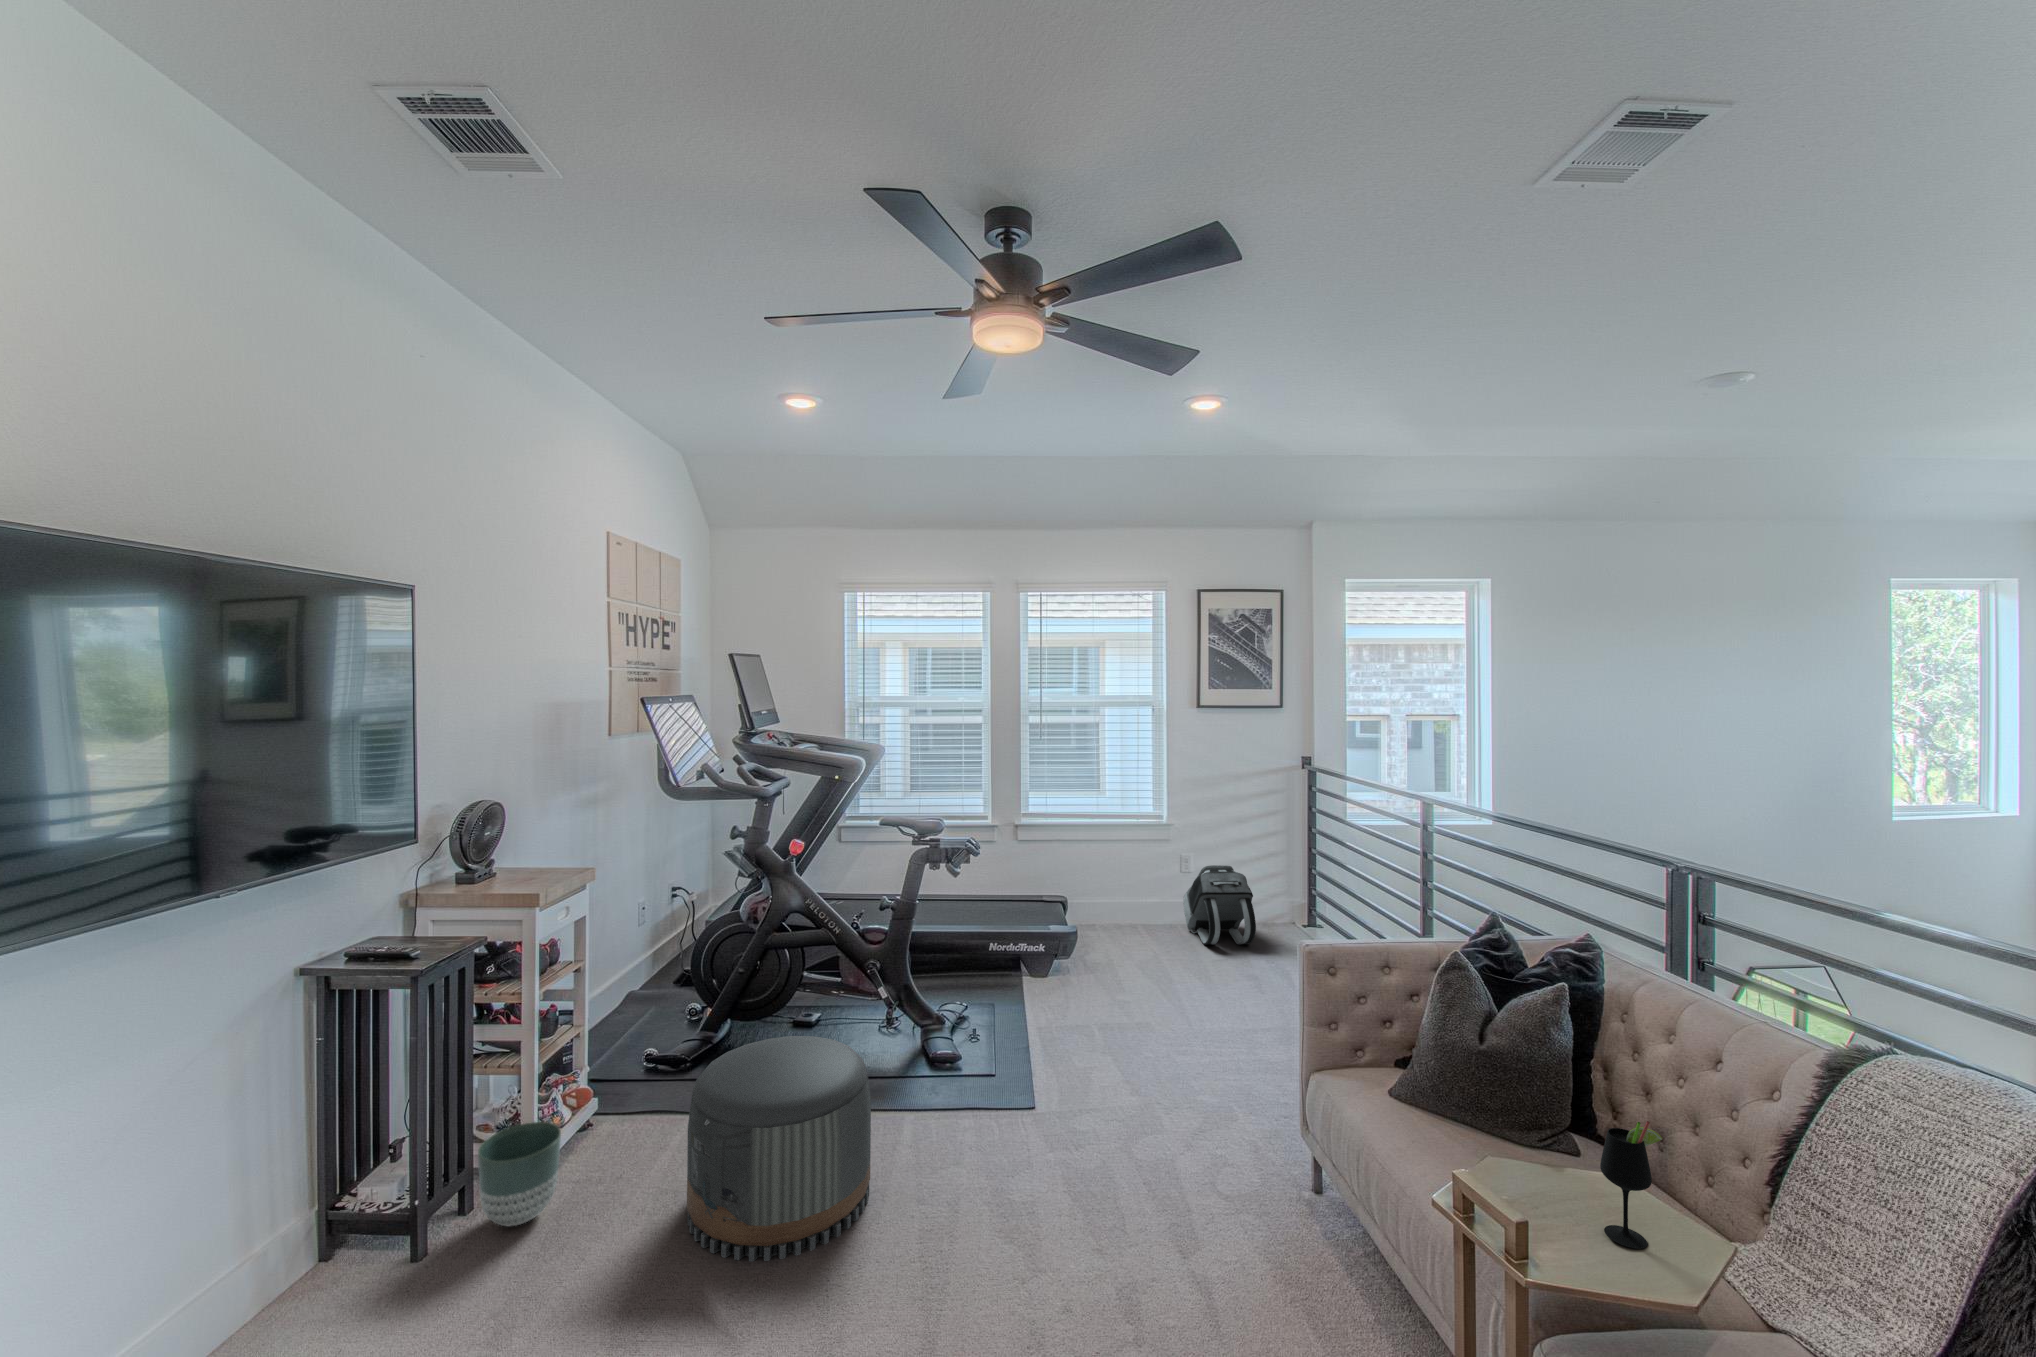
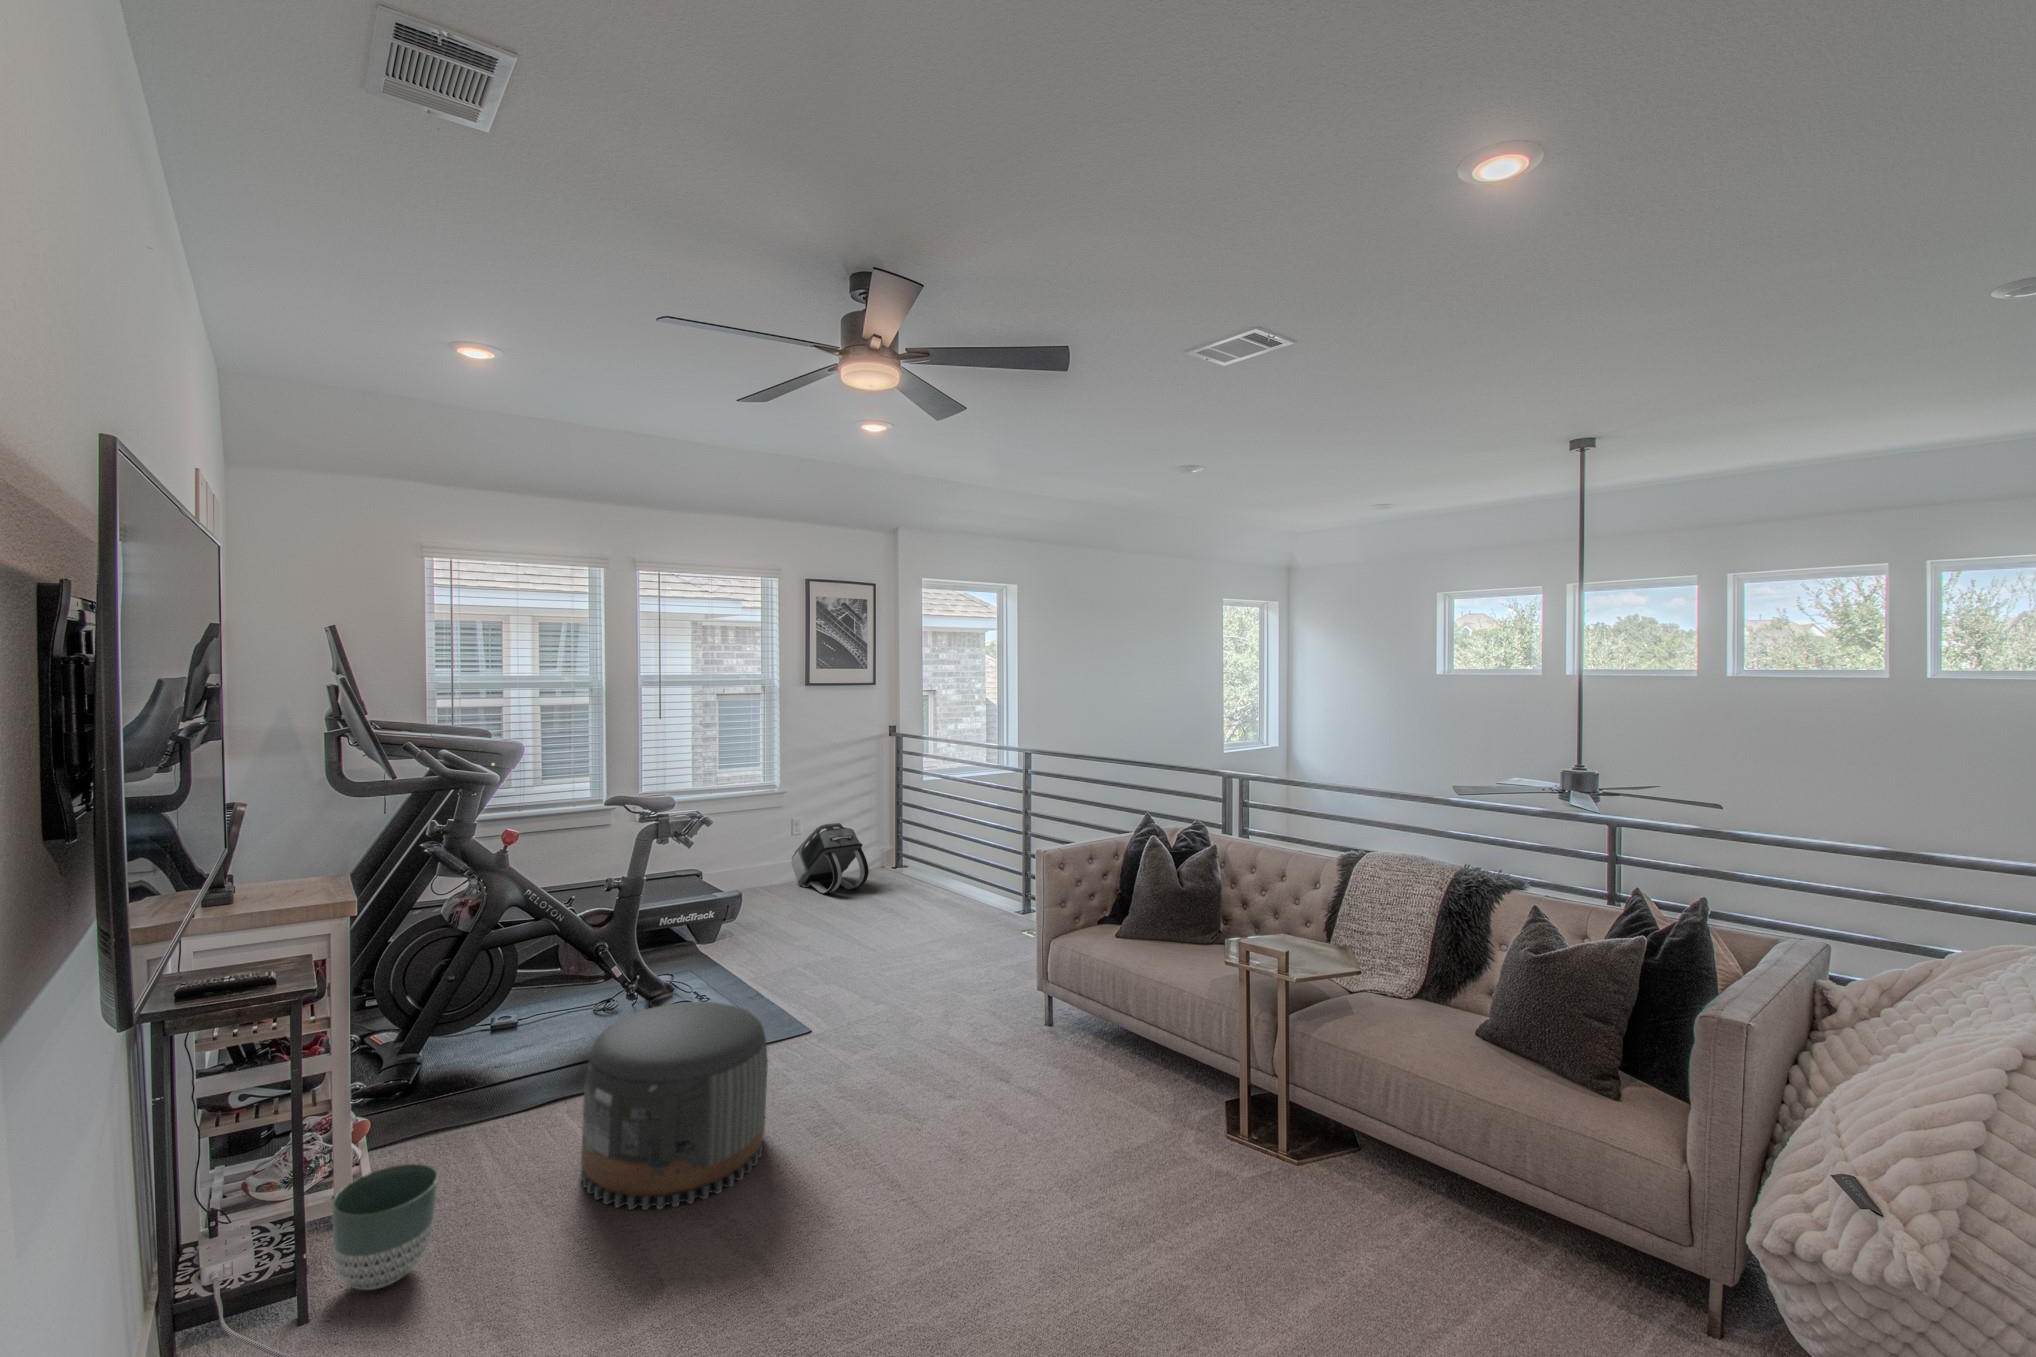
wine glass: present [1600,1121,1662,1249] -> none [1288,889,1313,950]

